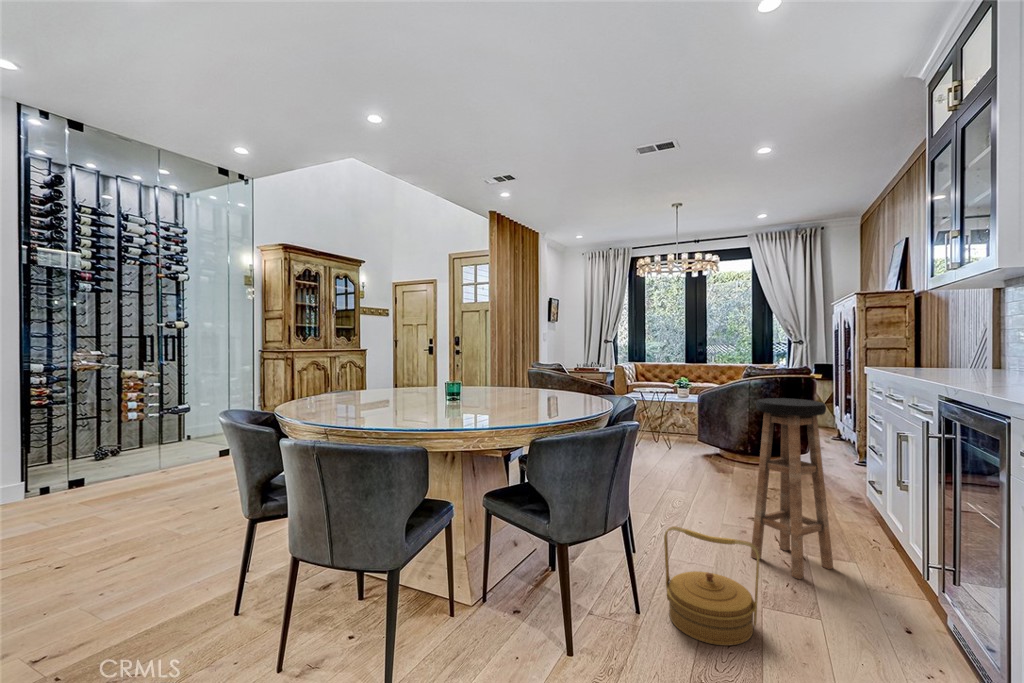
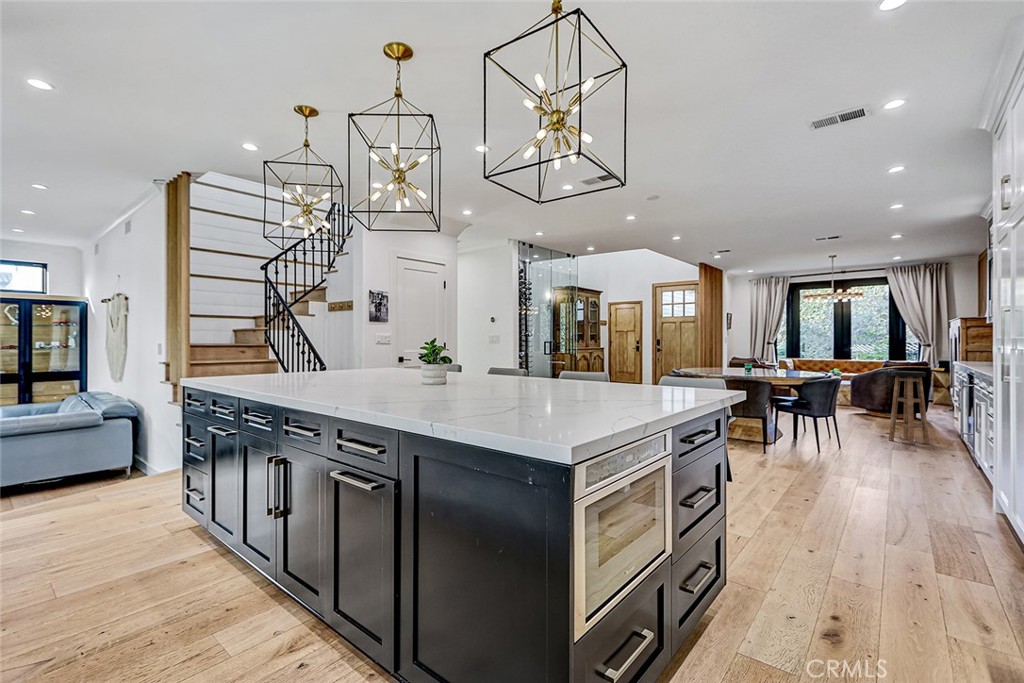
basket: present [664,526,760,646] -> none [851,416,893,453]

